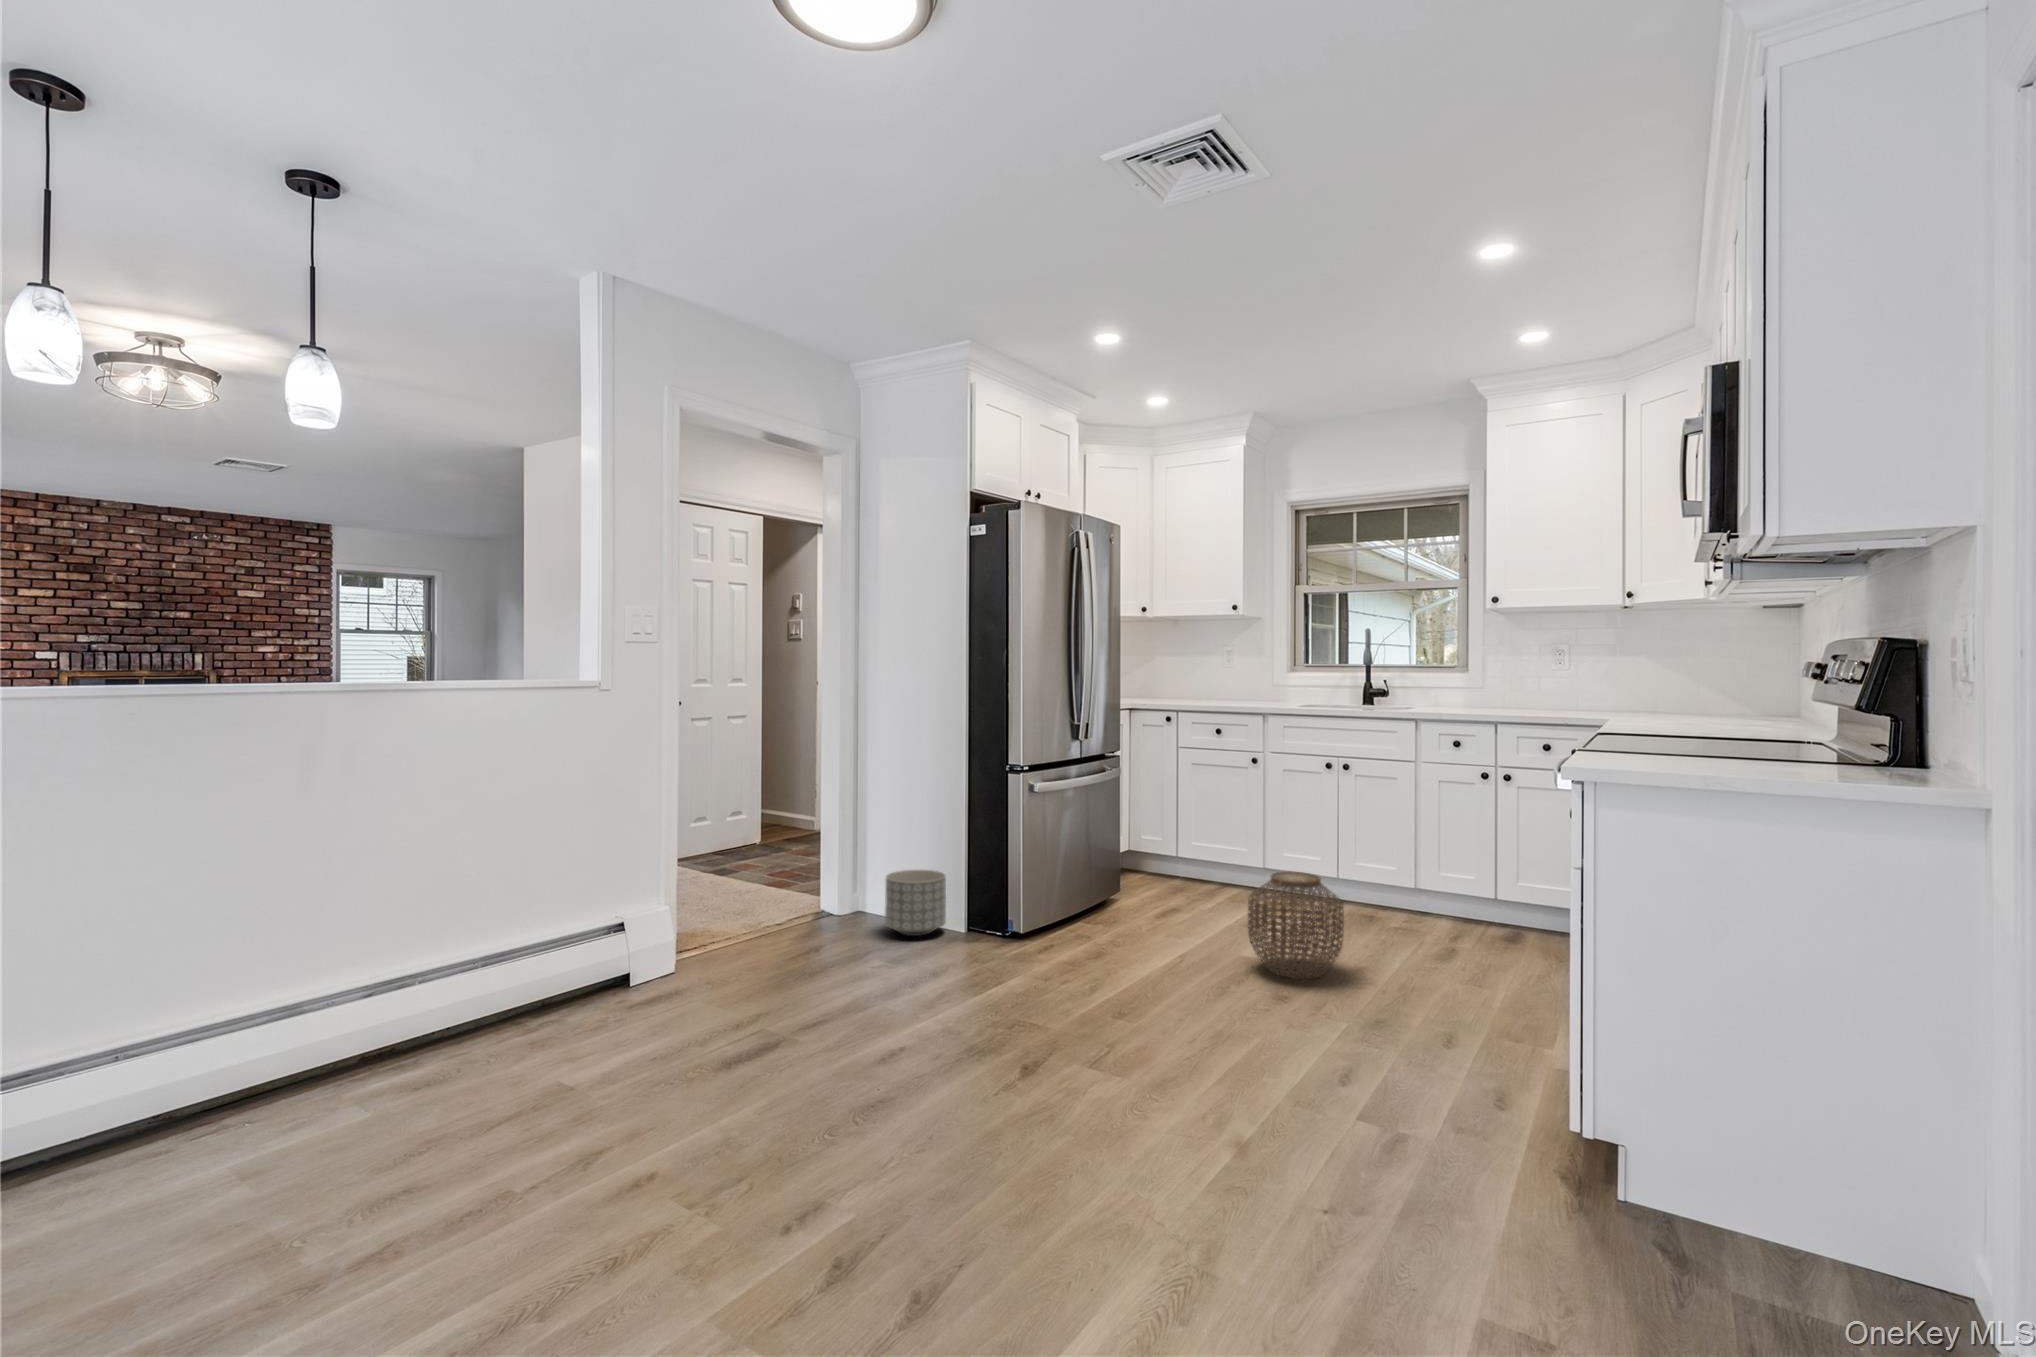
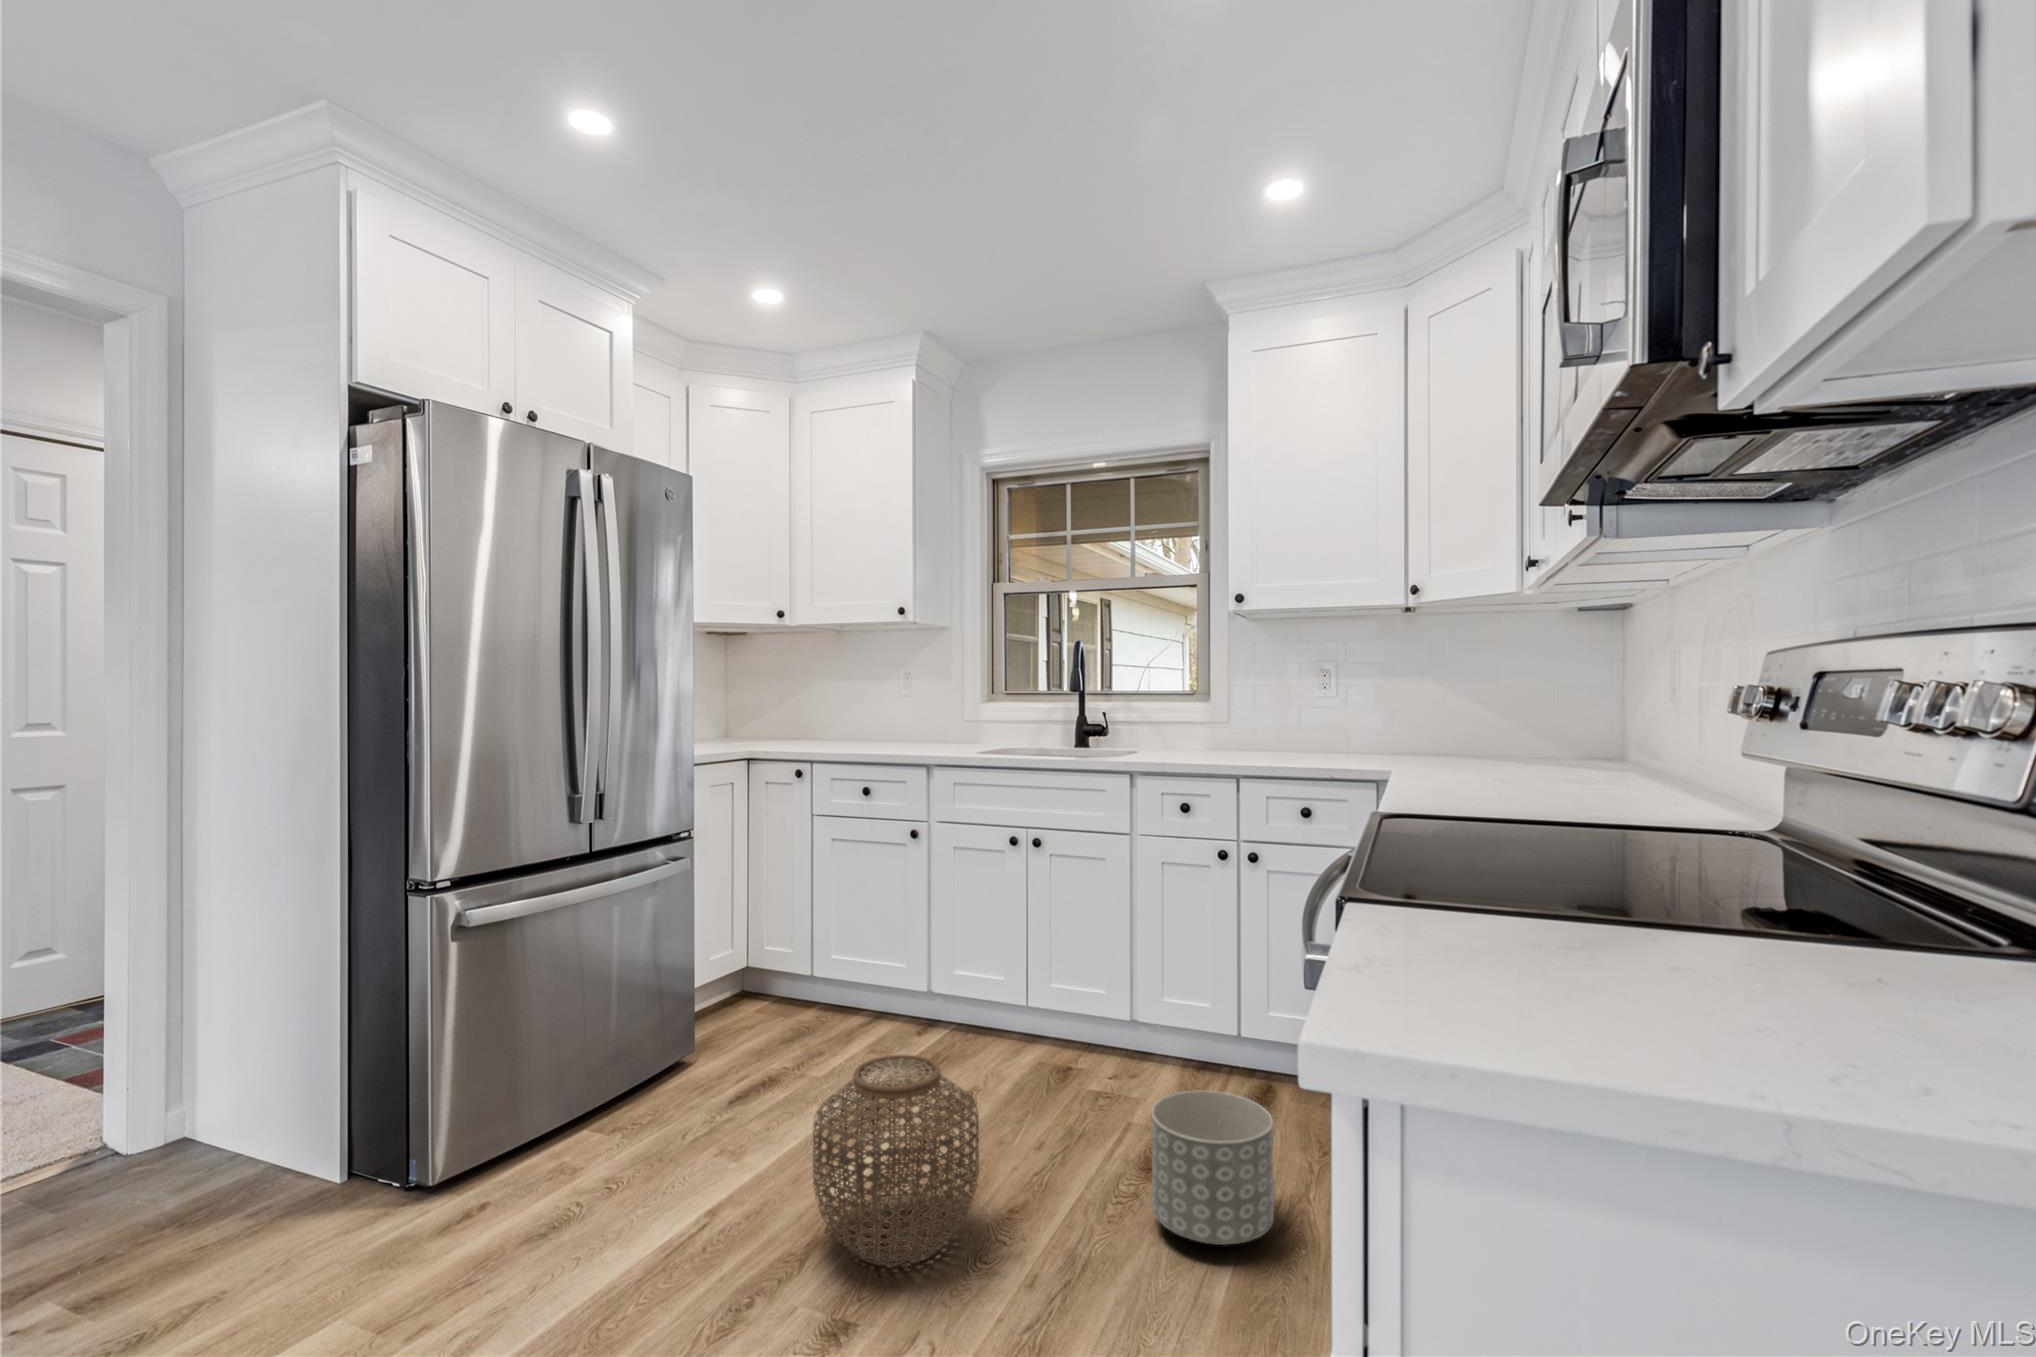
planter: present [885,870,946,936] -> present [1152,1091,1274,1245]

